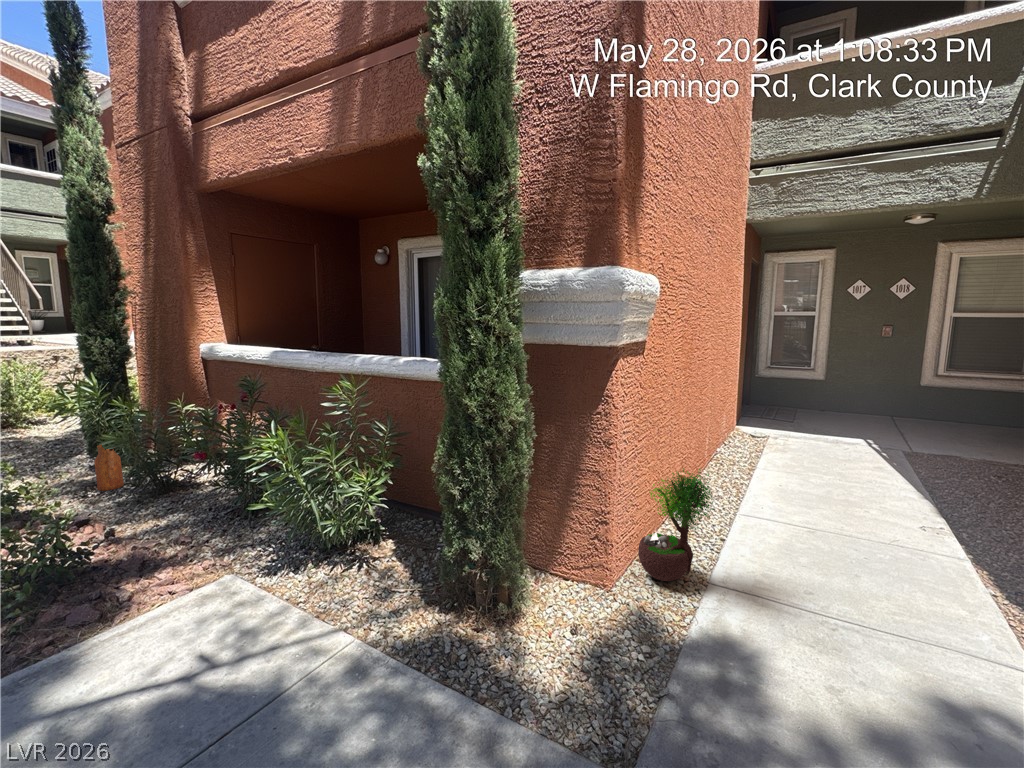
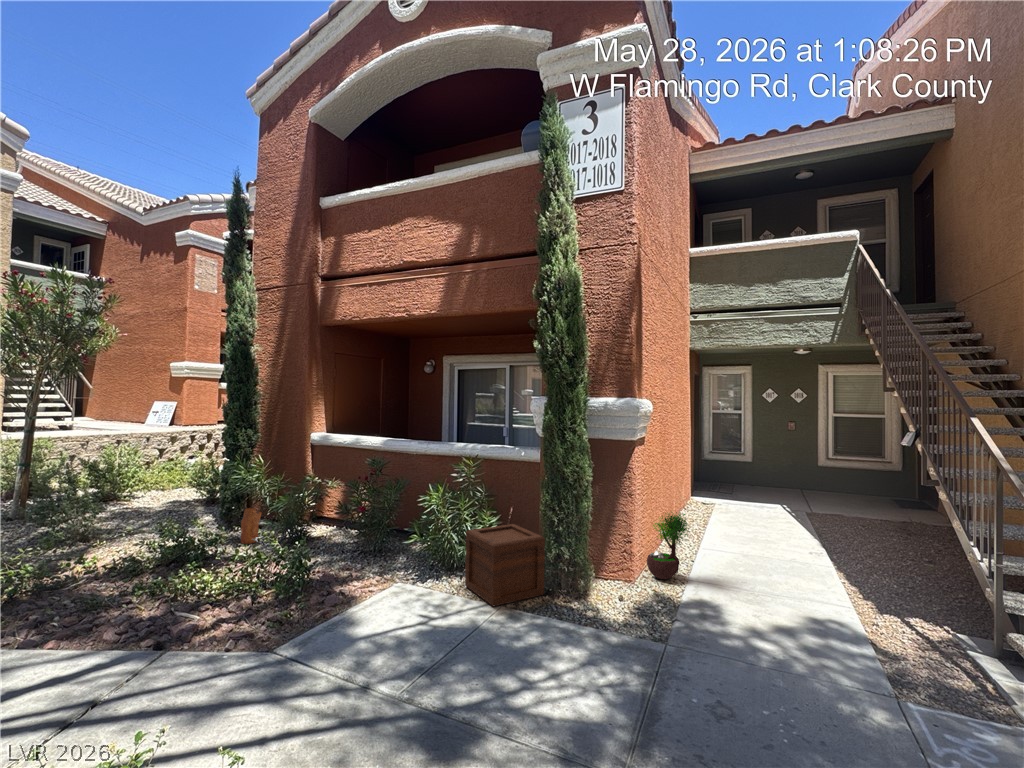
wooden crate: none [323,485,445,638] -> present [465,524,545,607]

